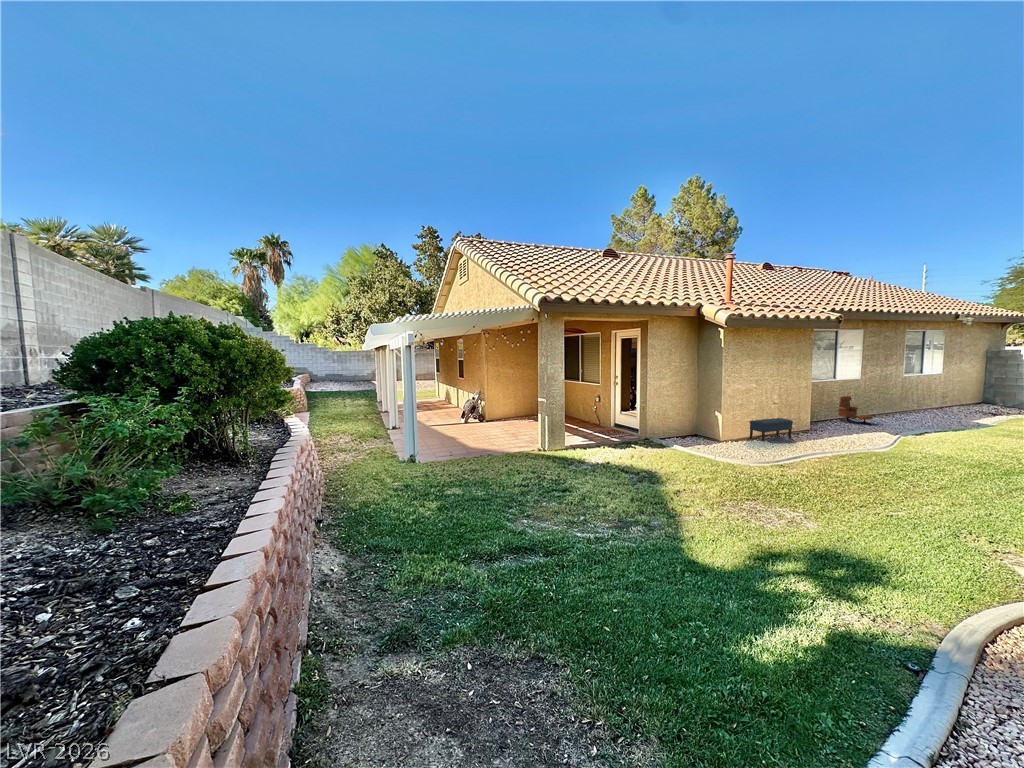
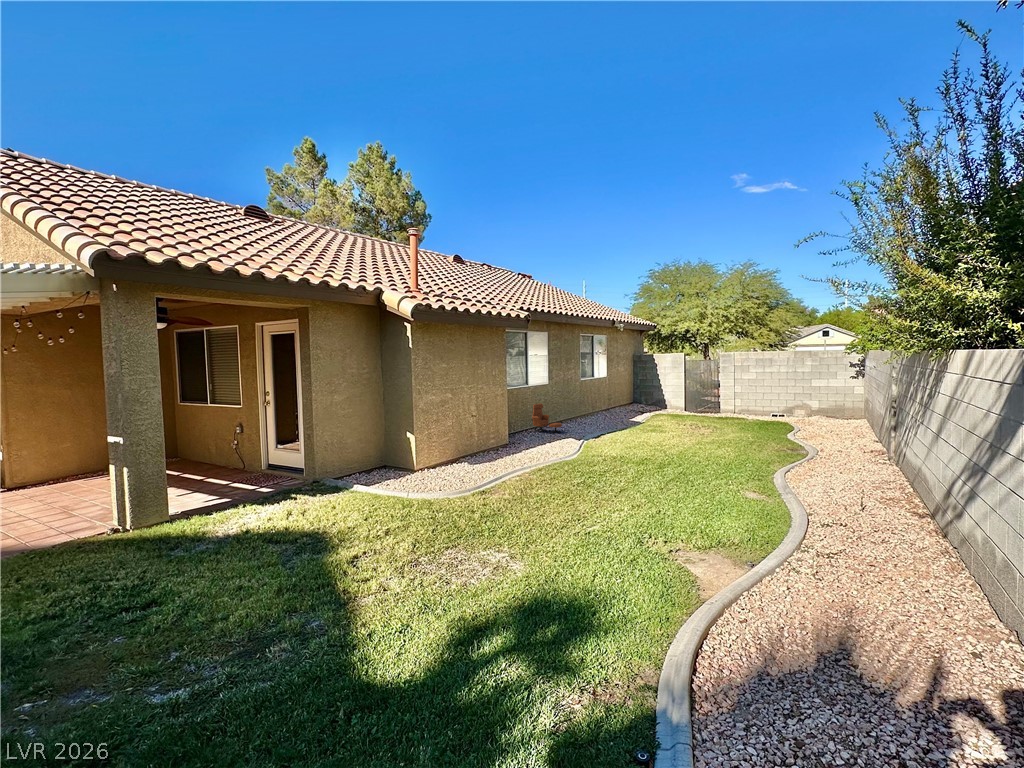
bench: present [750,418,793,441] -> none [446,434,491,465]

